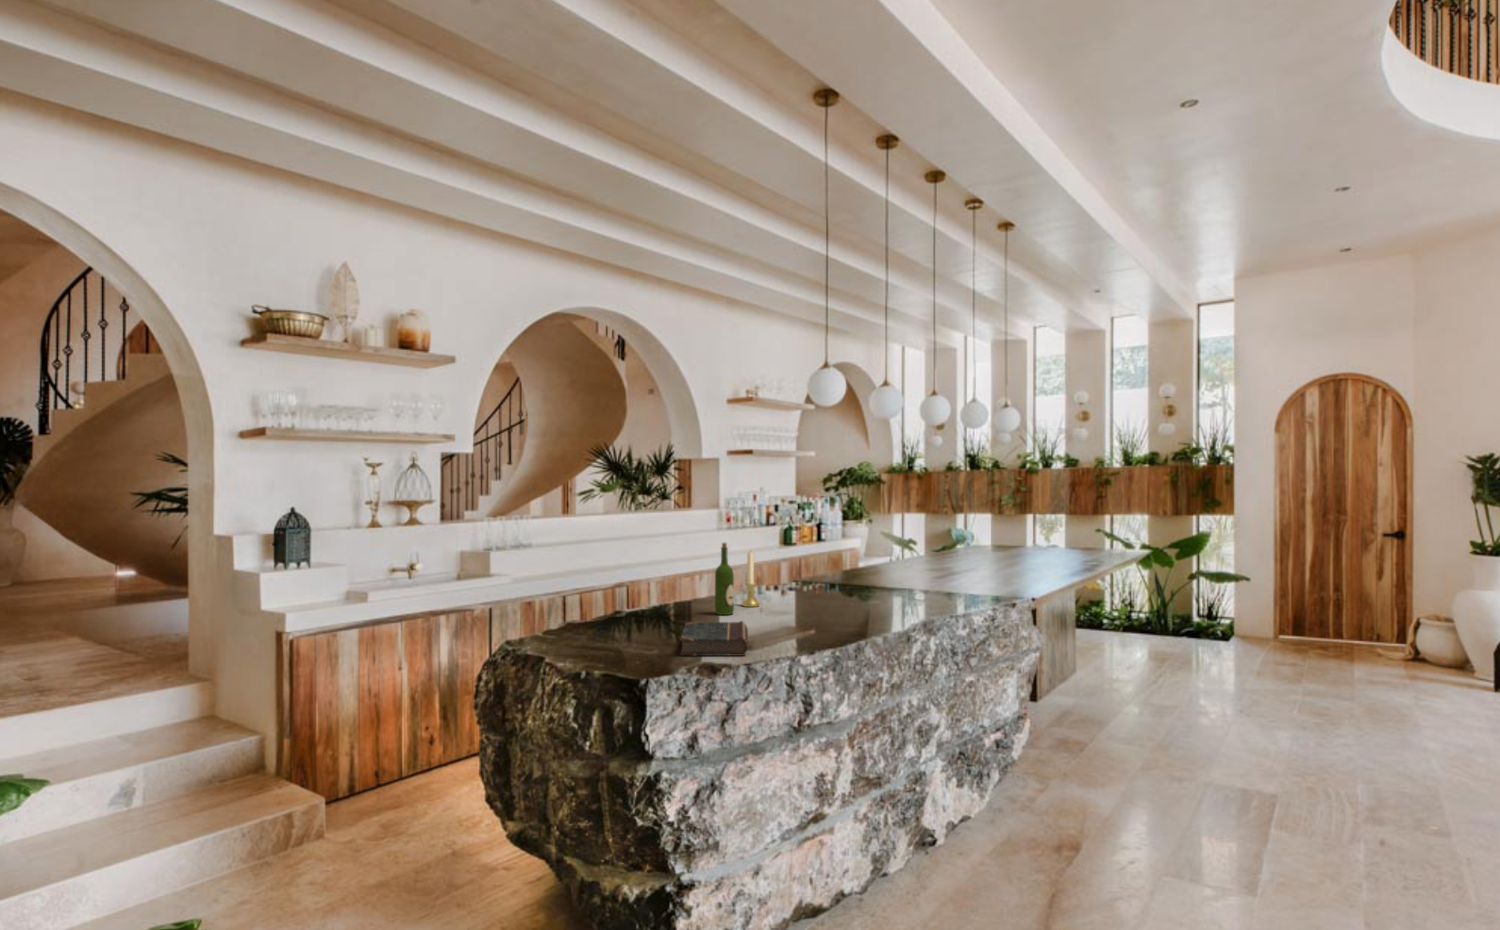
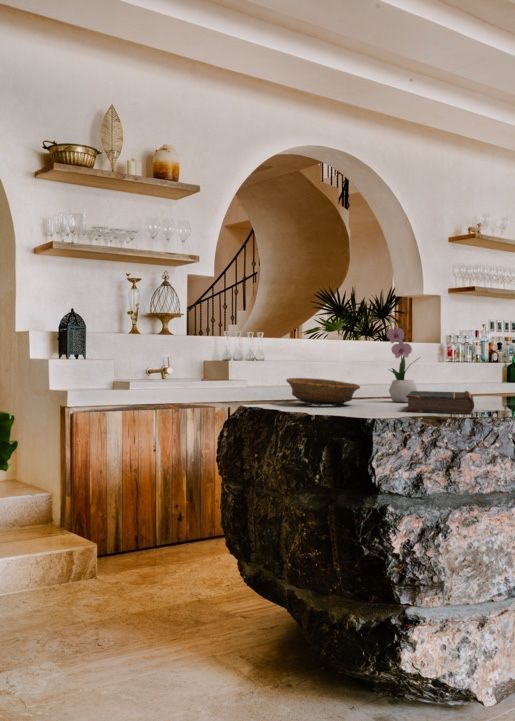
flower arrangement: none [660,536,696,627] -> present [387,315,419,402]
wine bottle: present [715,543,734,615] -> none [439,330,458,400]
candle holder: present [742,551,760,607] -> none [465,342,485,398]
decorative bowl: none [552,610,633,646] -> present [287,378,360,406]

